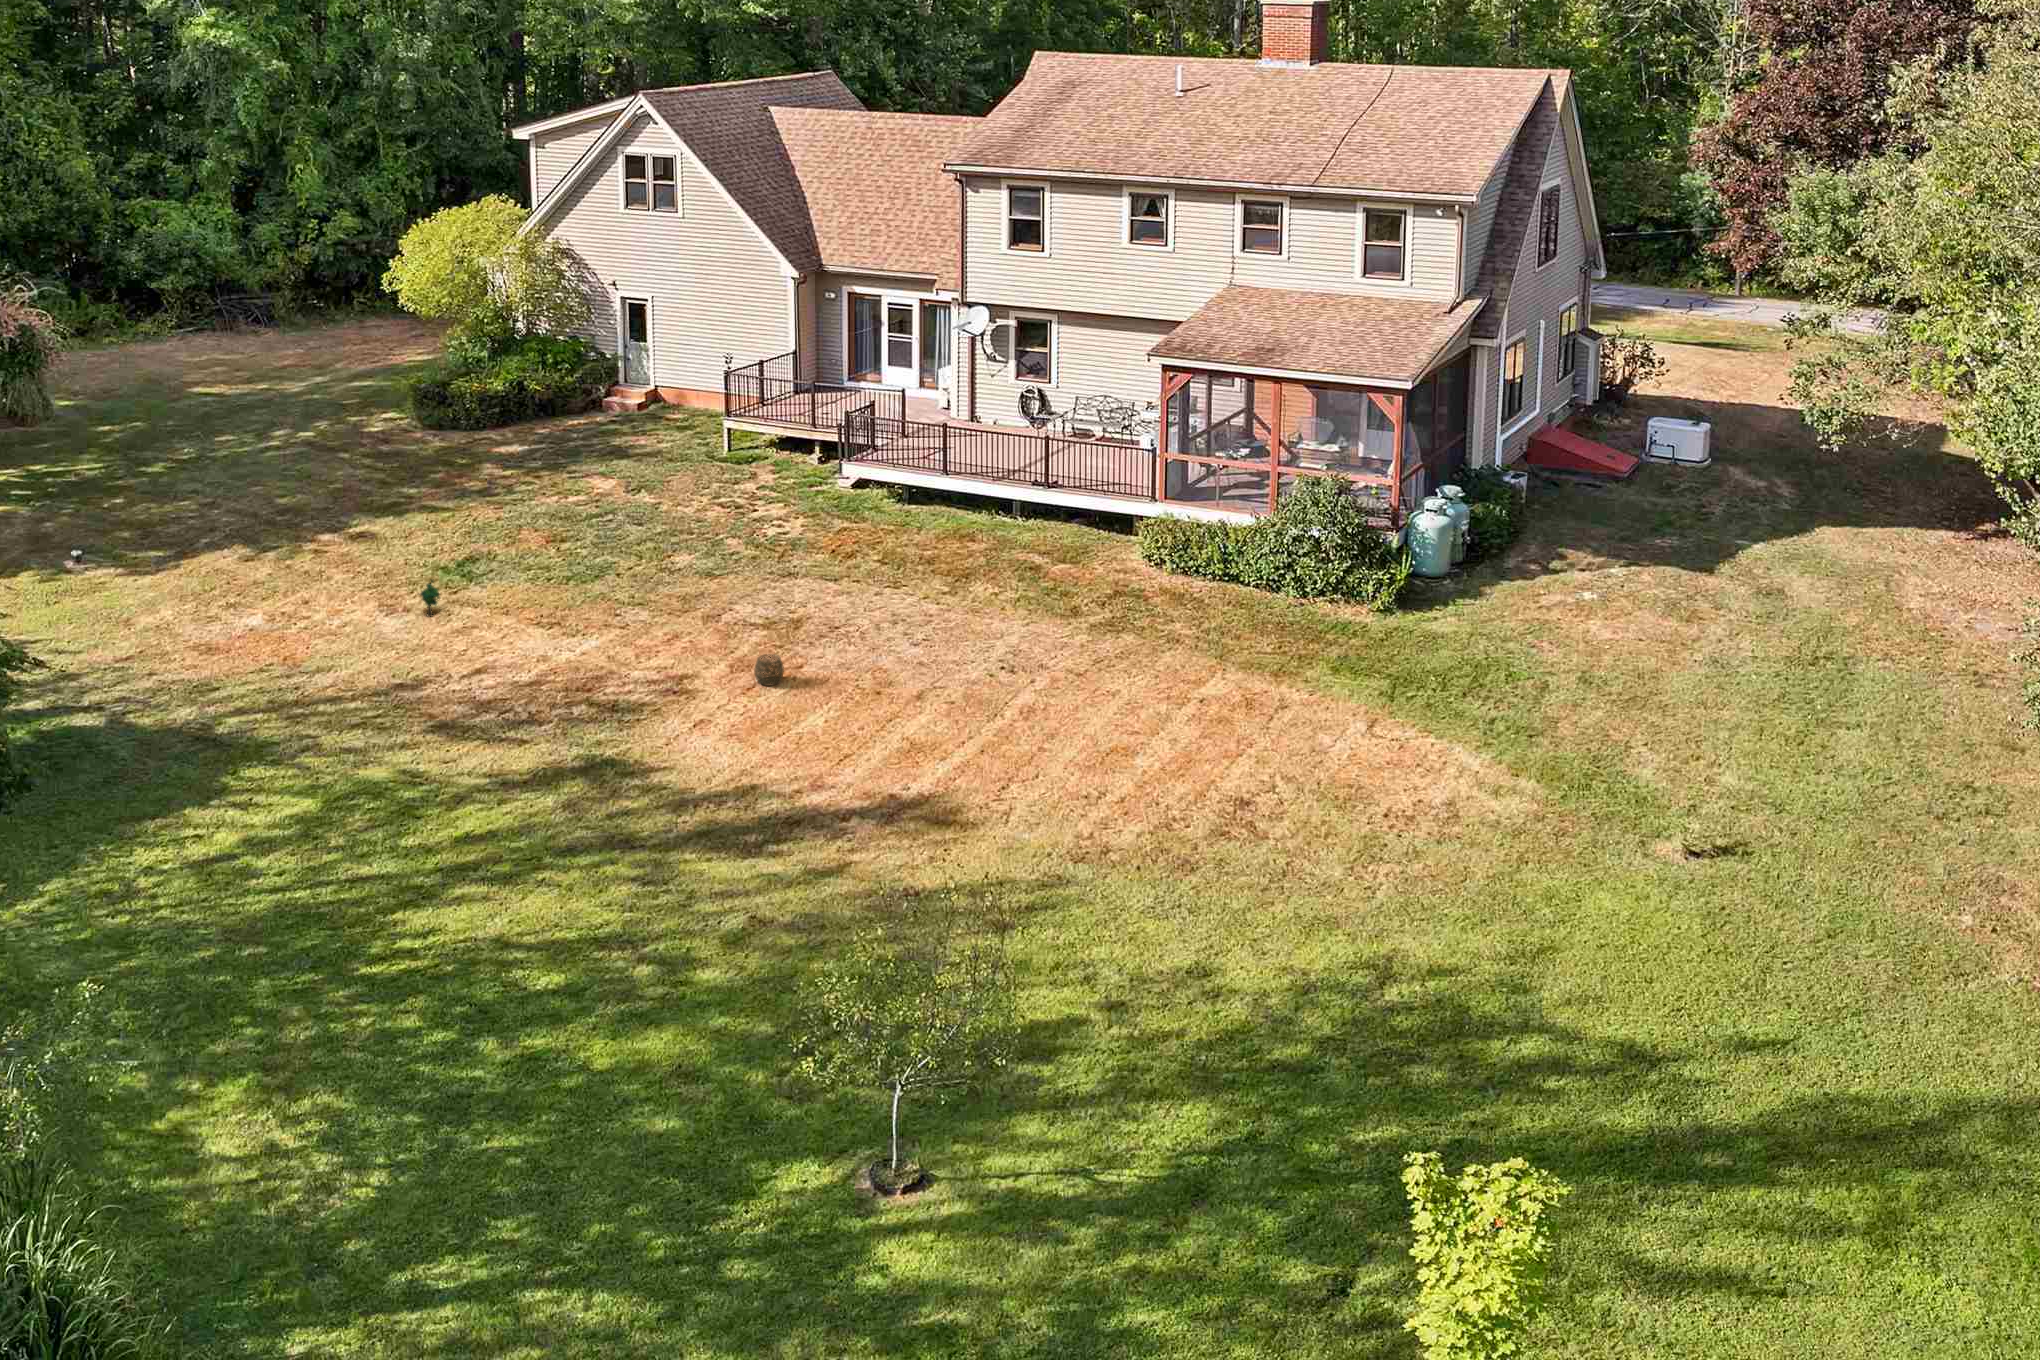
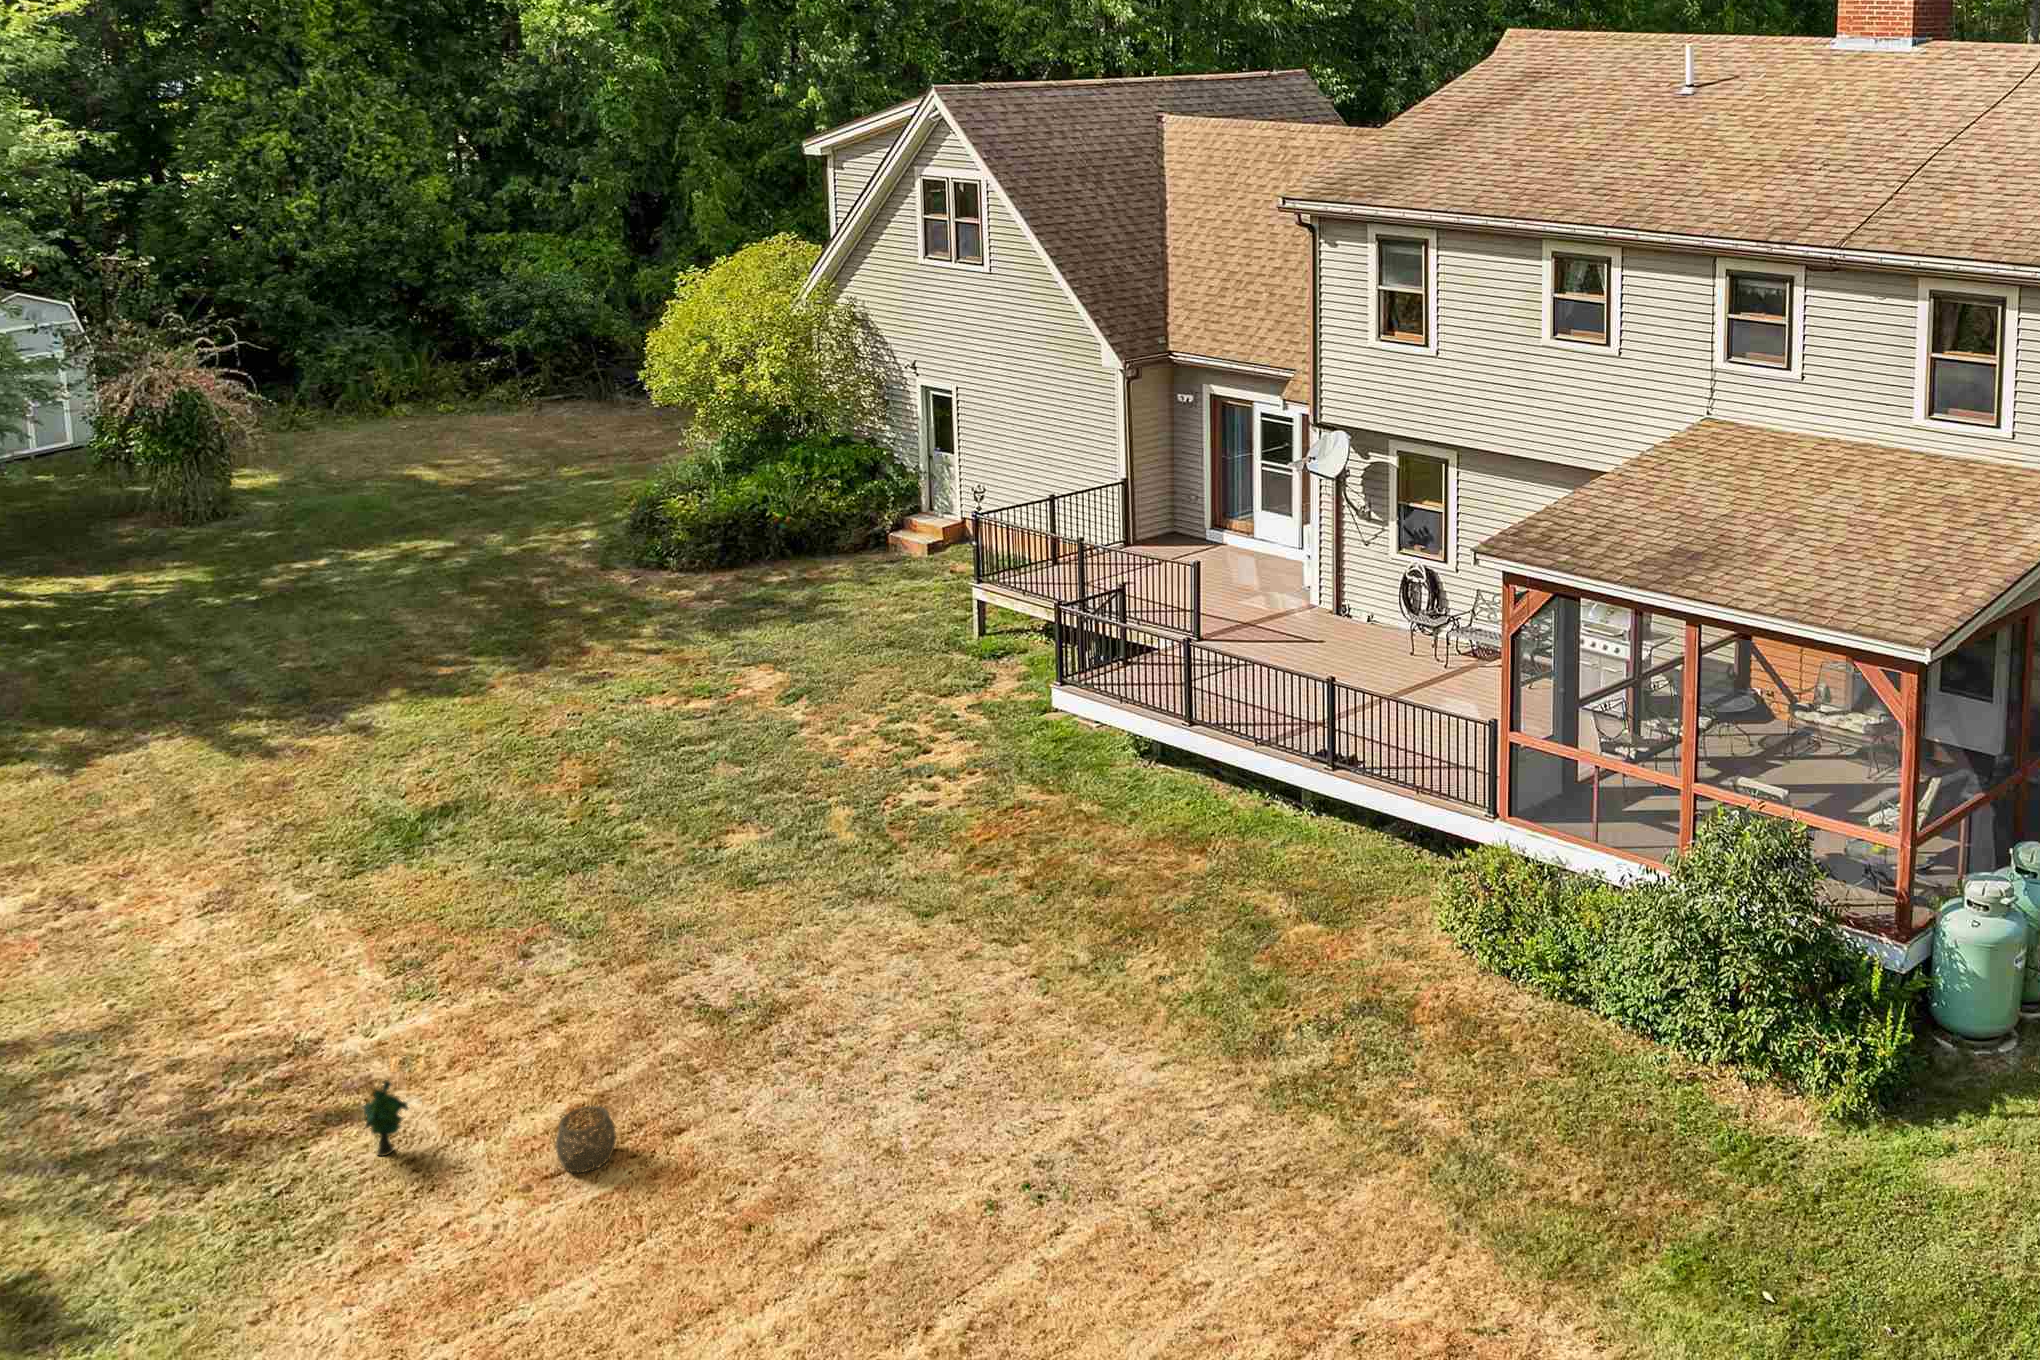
decorative plant: present [420,580,440,617] -> present [362,1080,409,1156]

